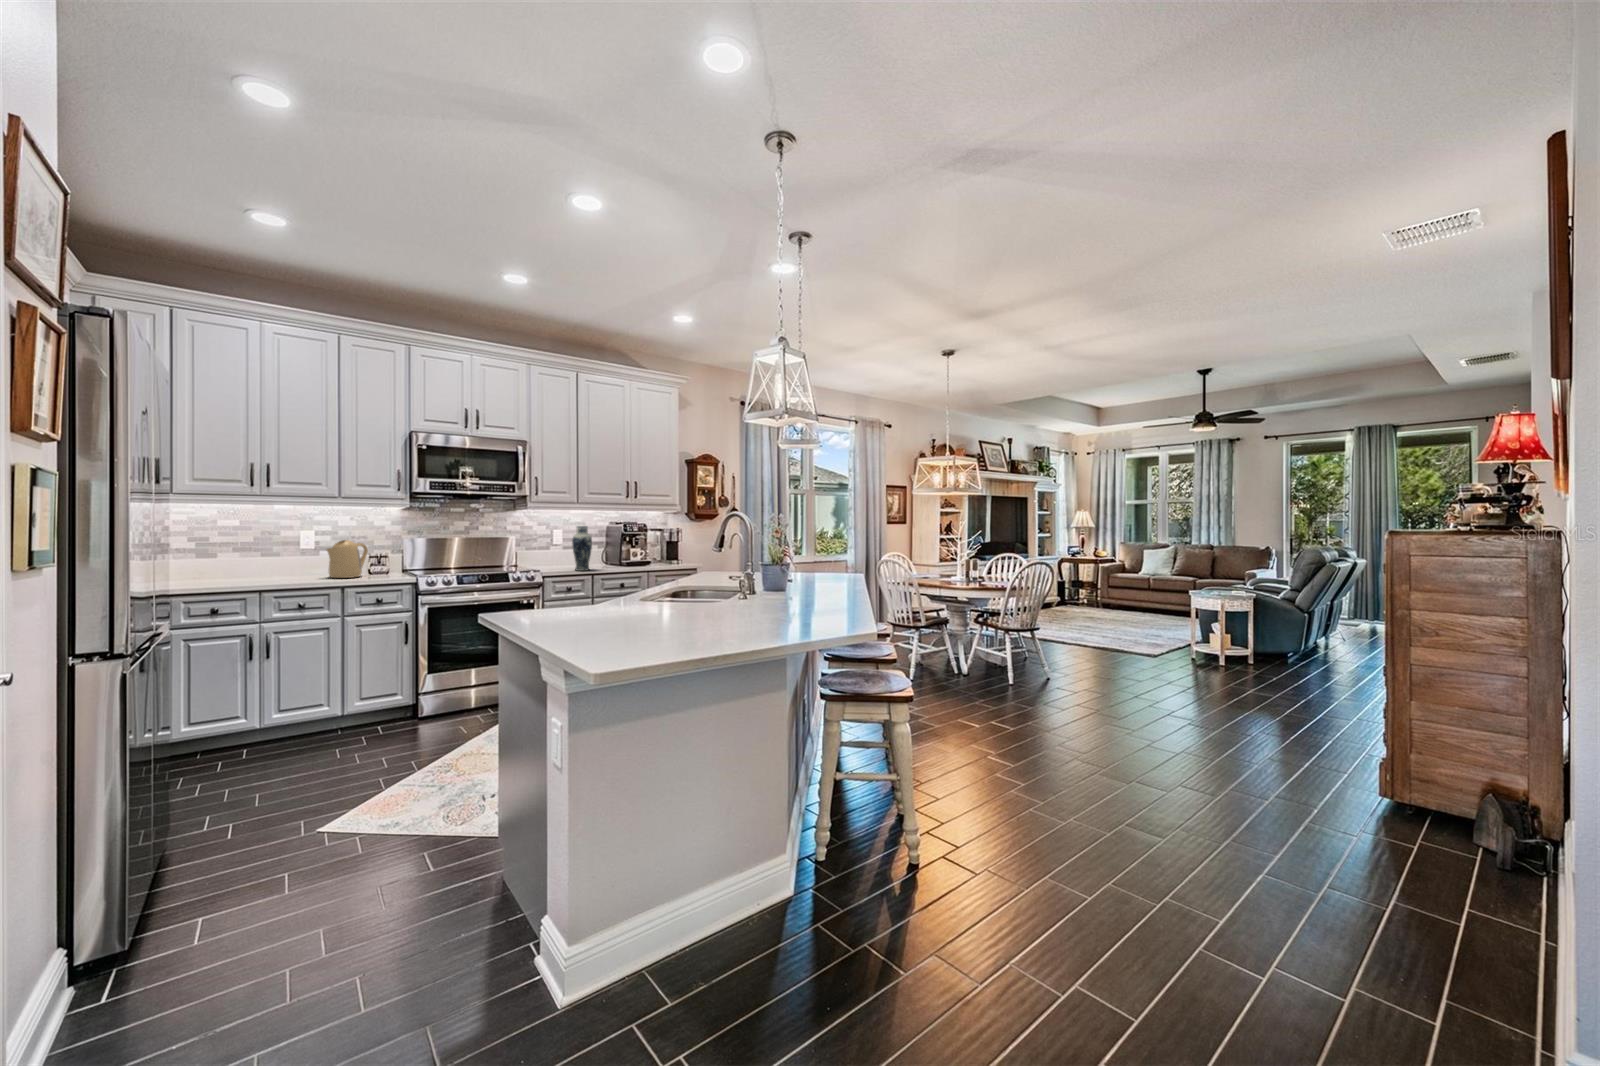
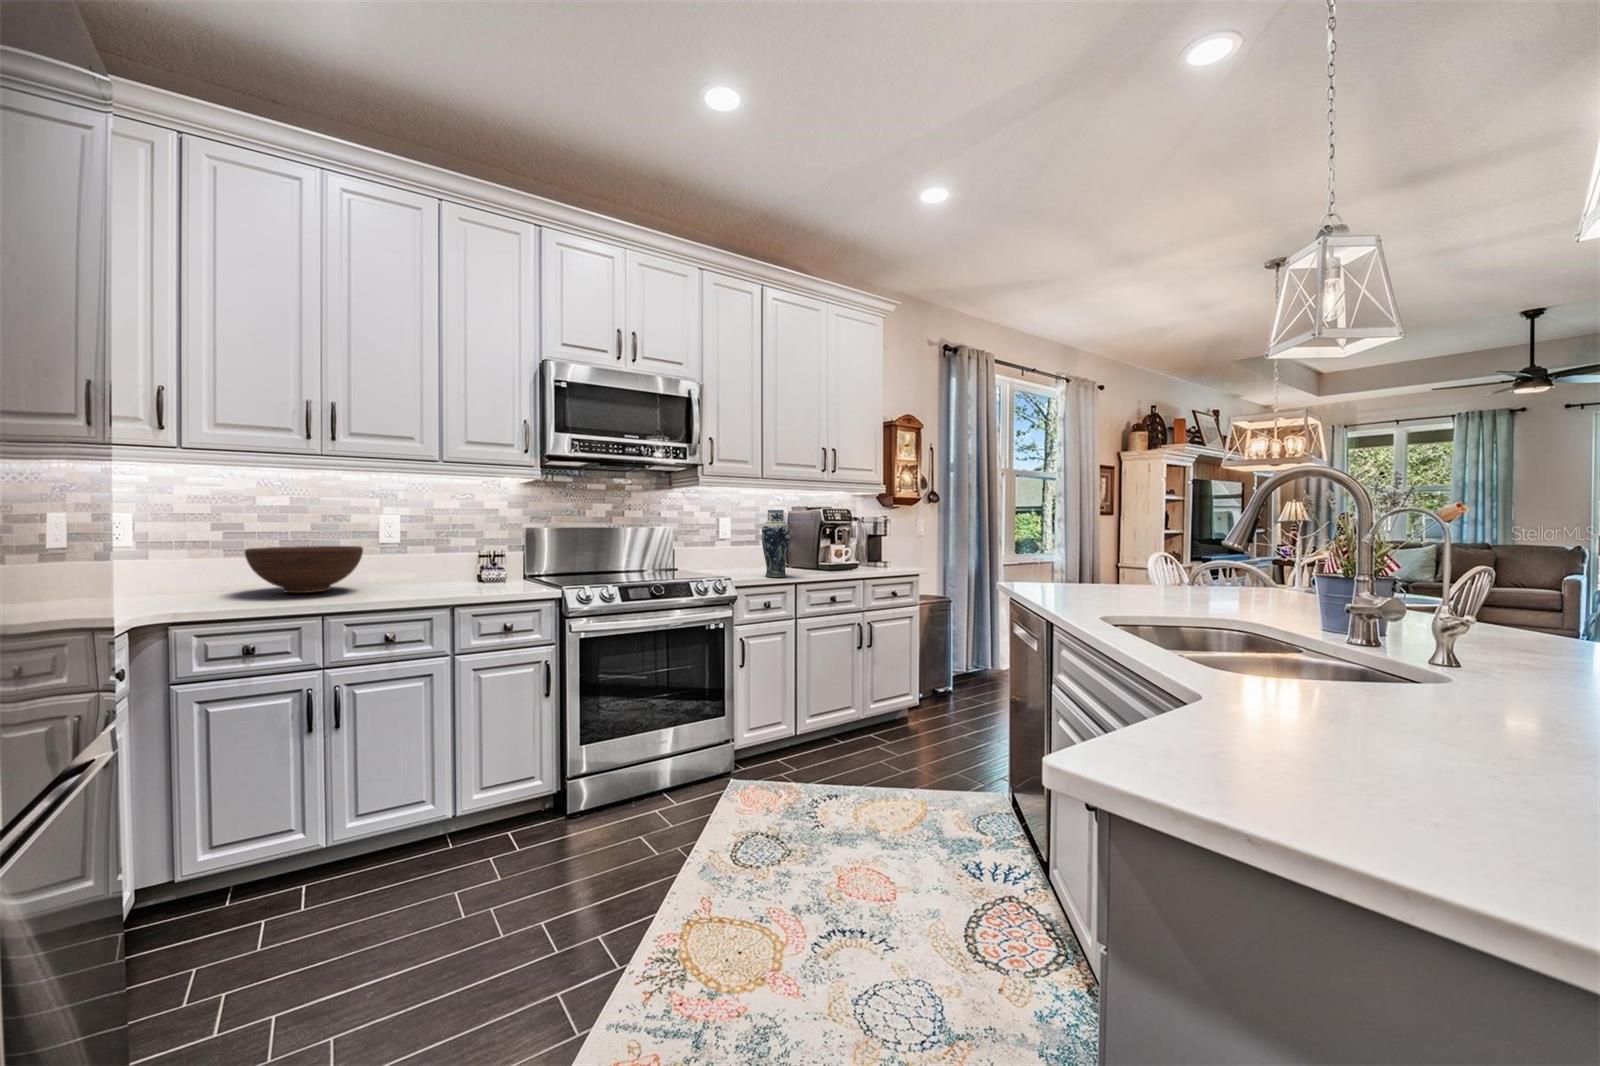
kettle: present [326,540,368,578] -> none [422,529,483,590]
fruit bowl: none [211,550,287,579] -> present [245,546,363,593]

